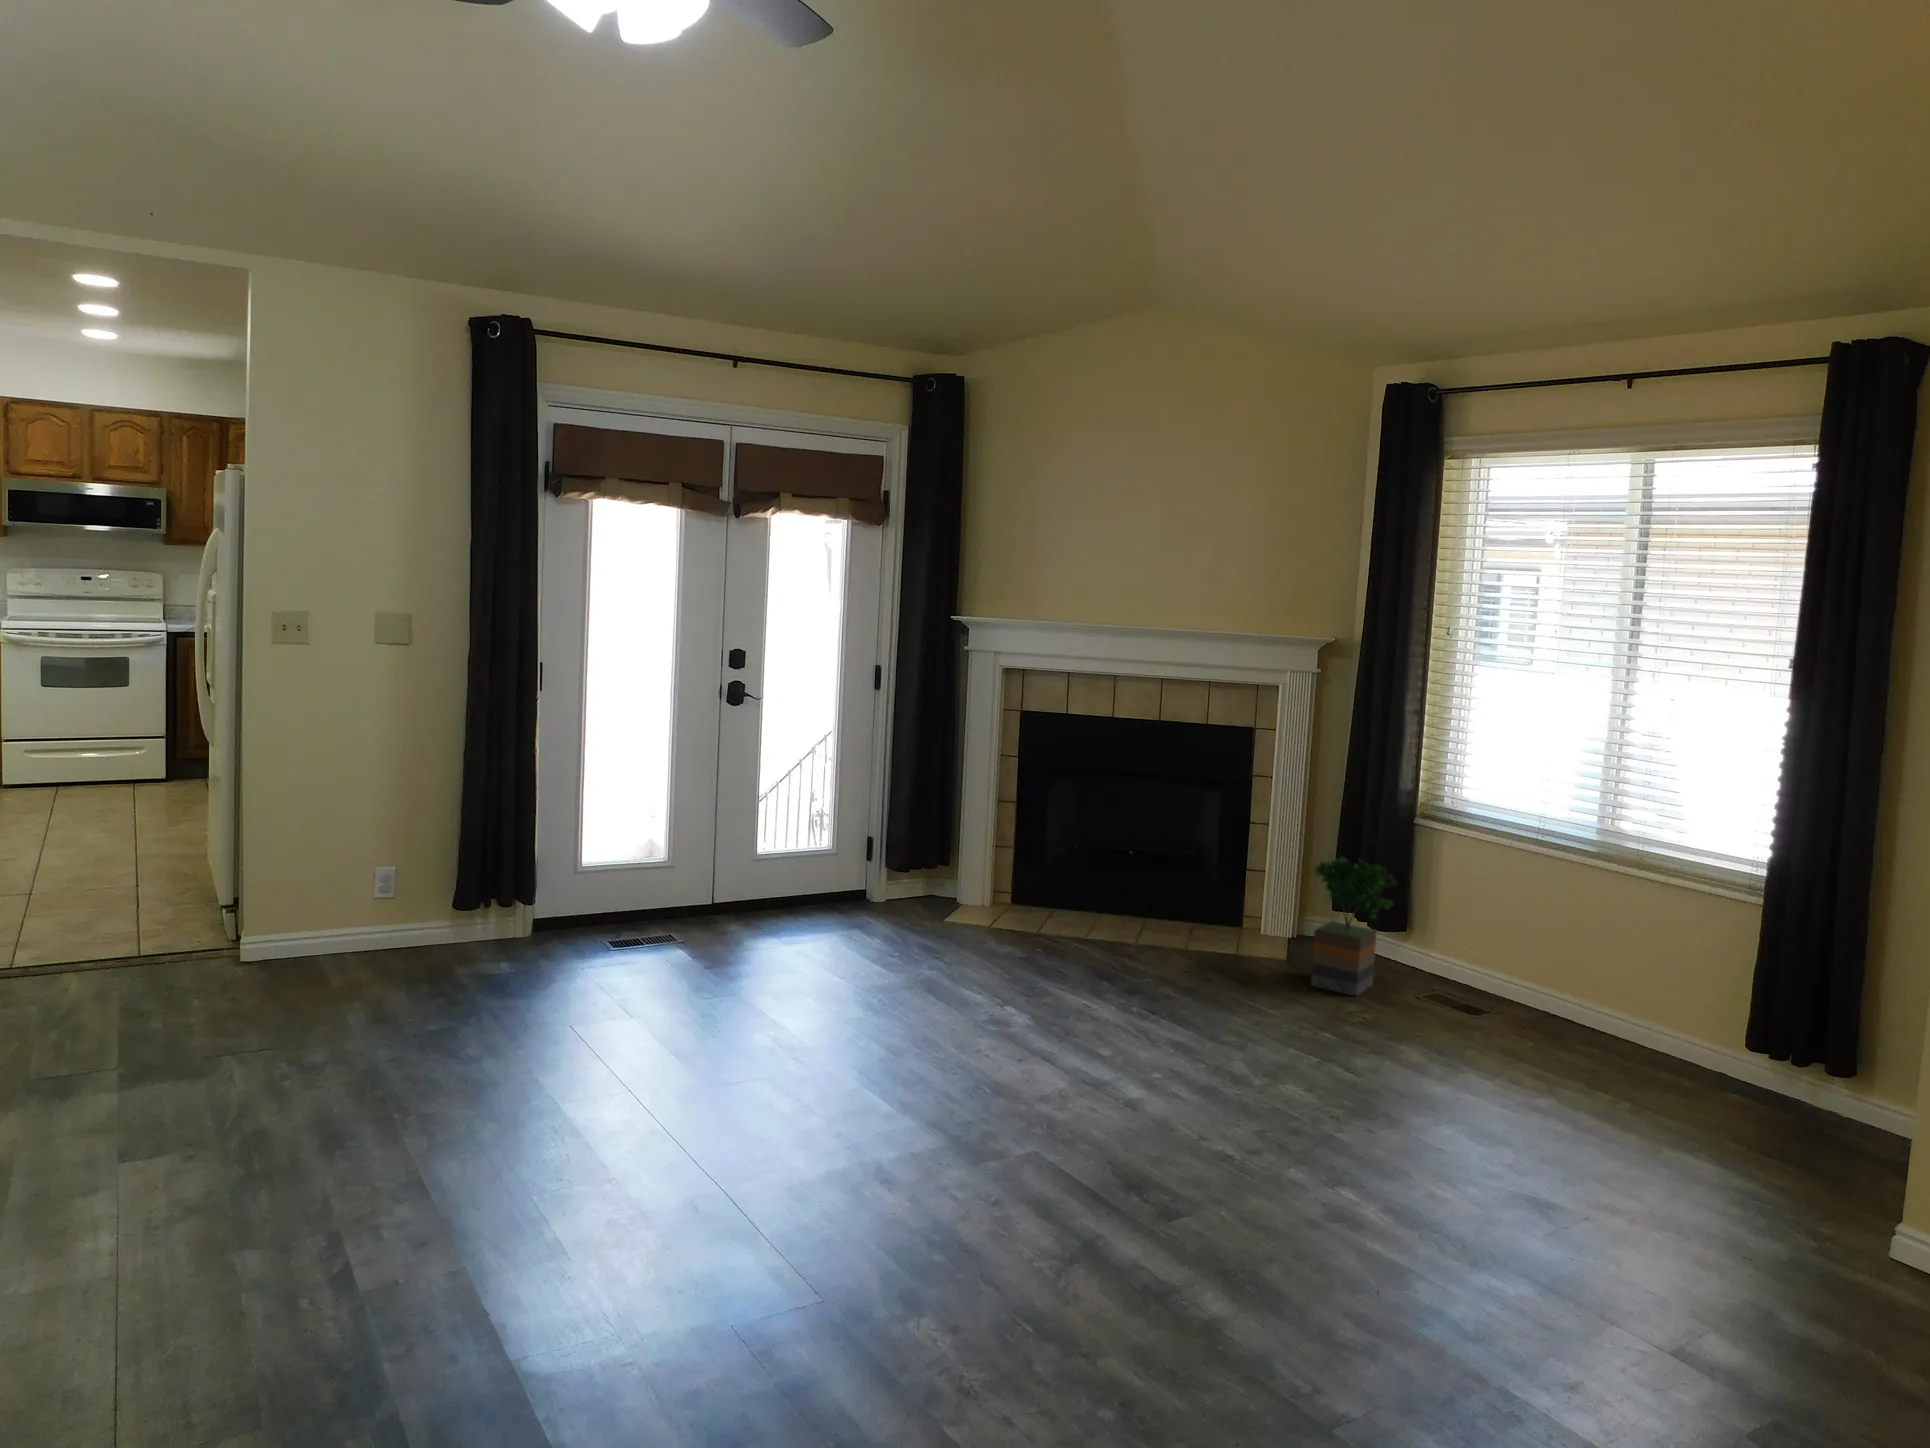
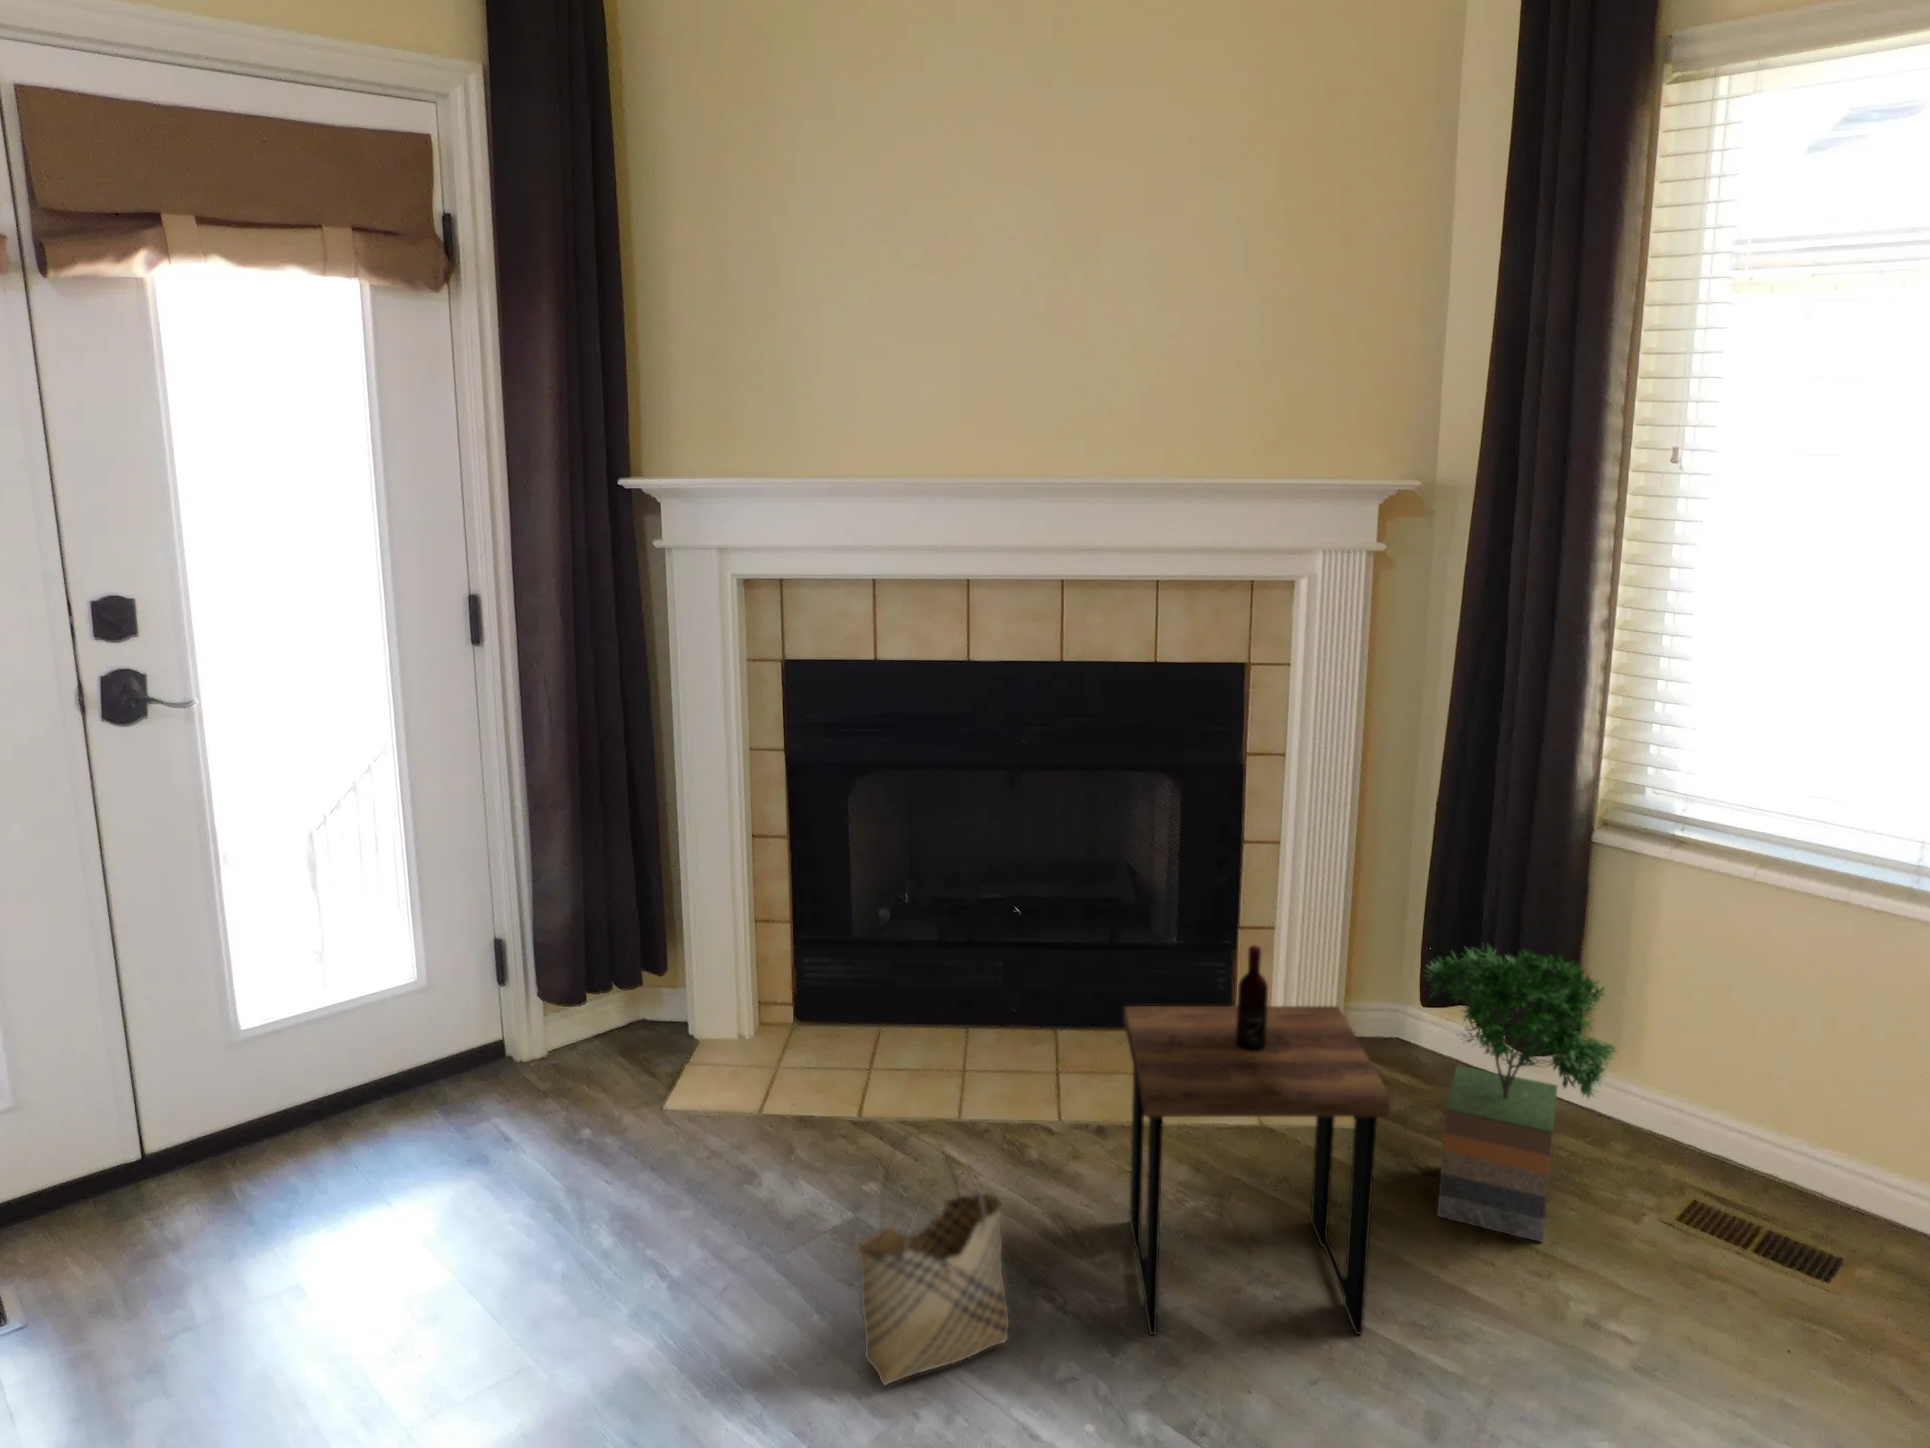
side table: none [1157,830,1266,1006] -> present [1124,946,1390,1335]
woven basket: none [1031,892,1096,991] -> present [857,1134,1009,1385]

